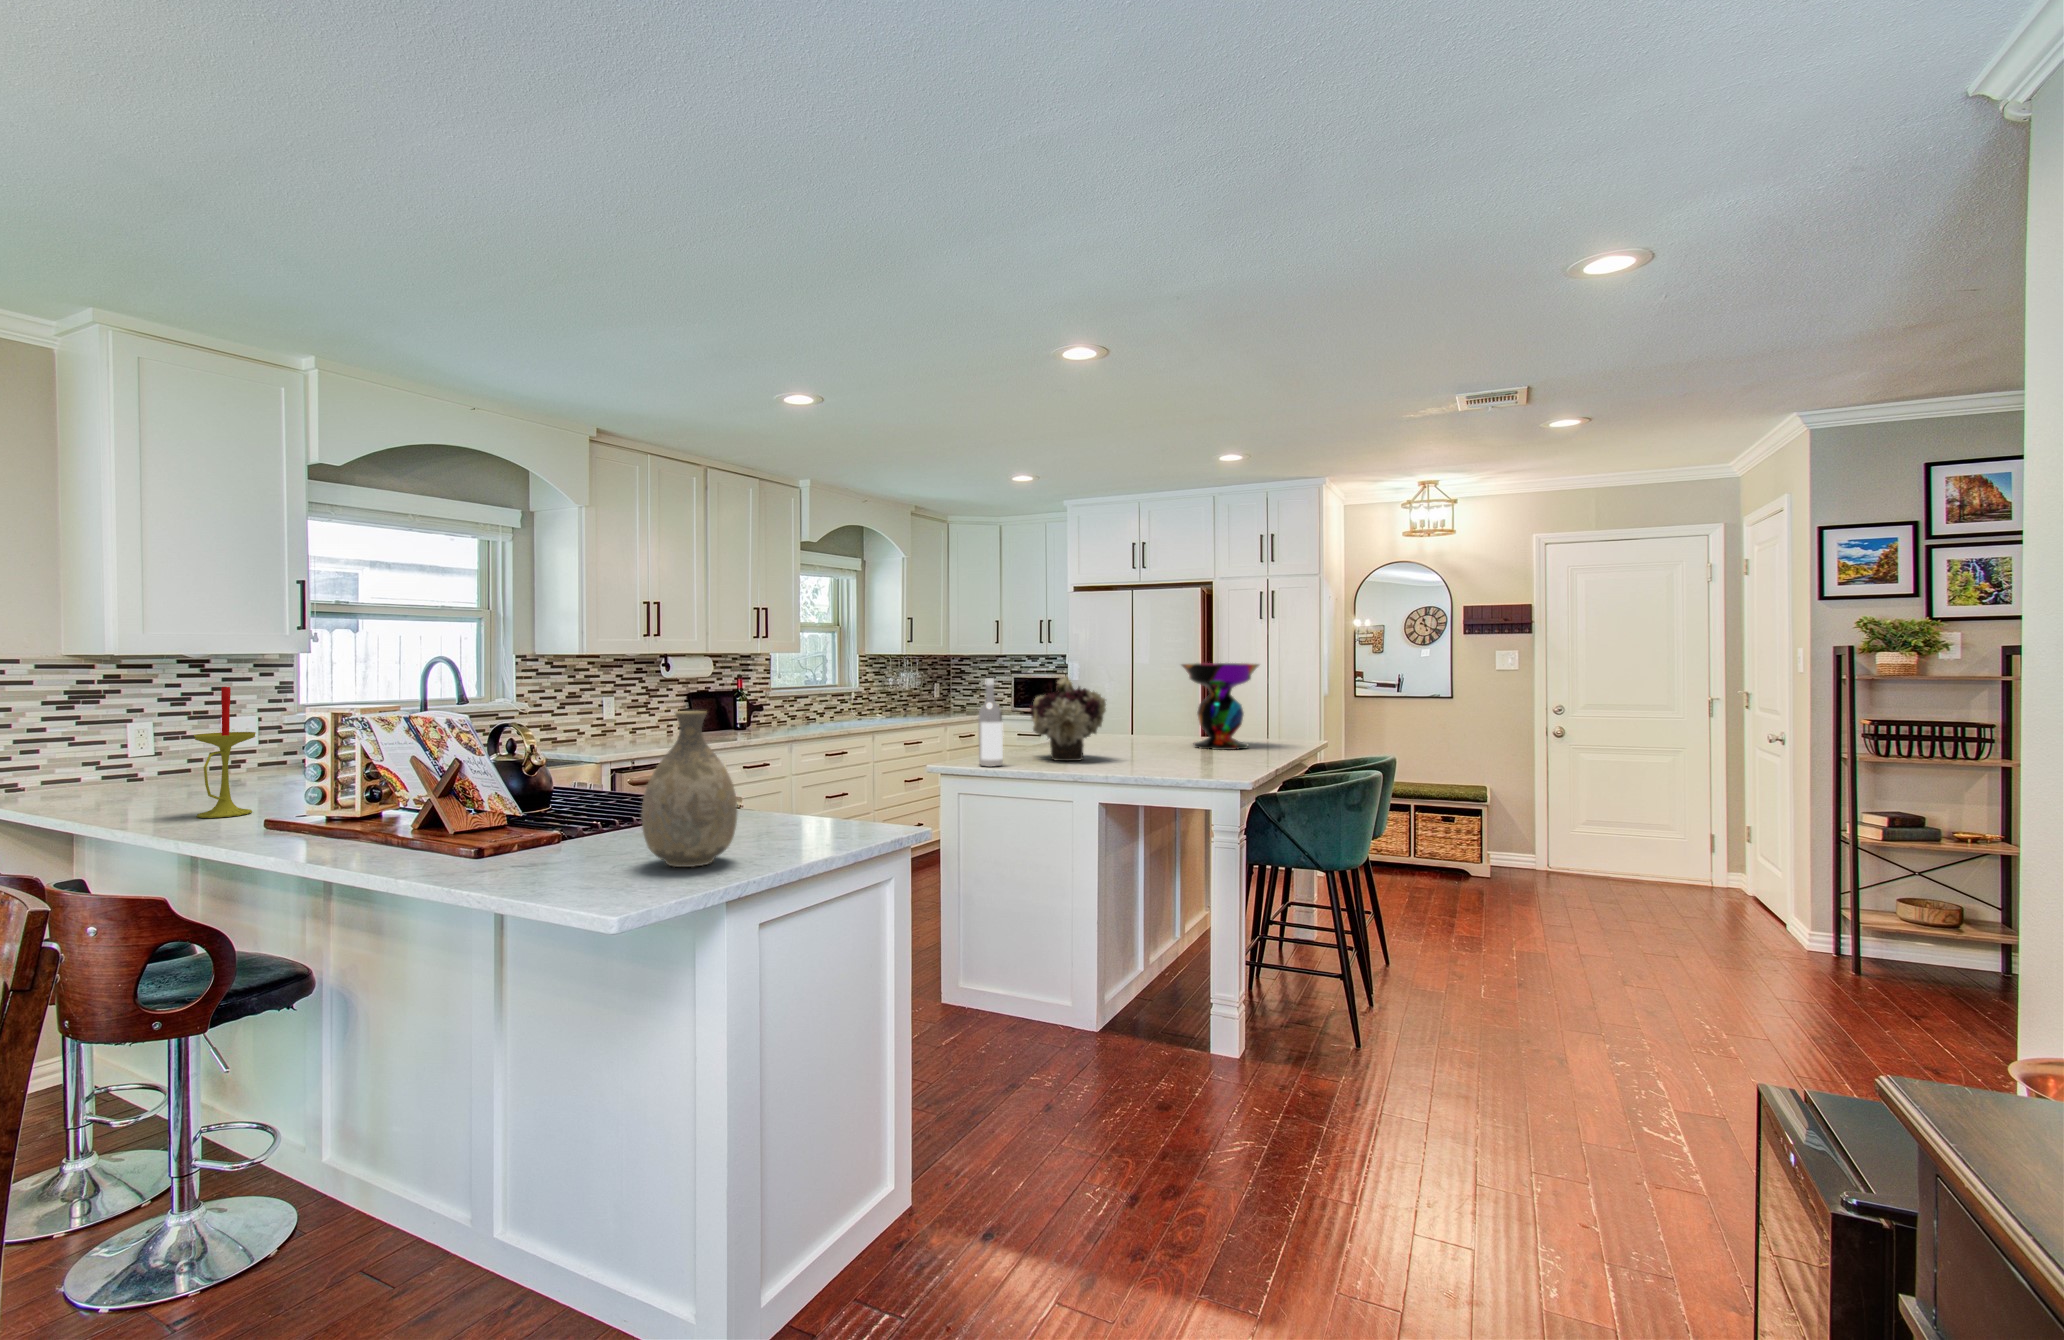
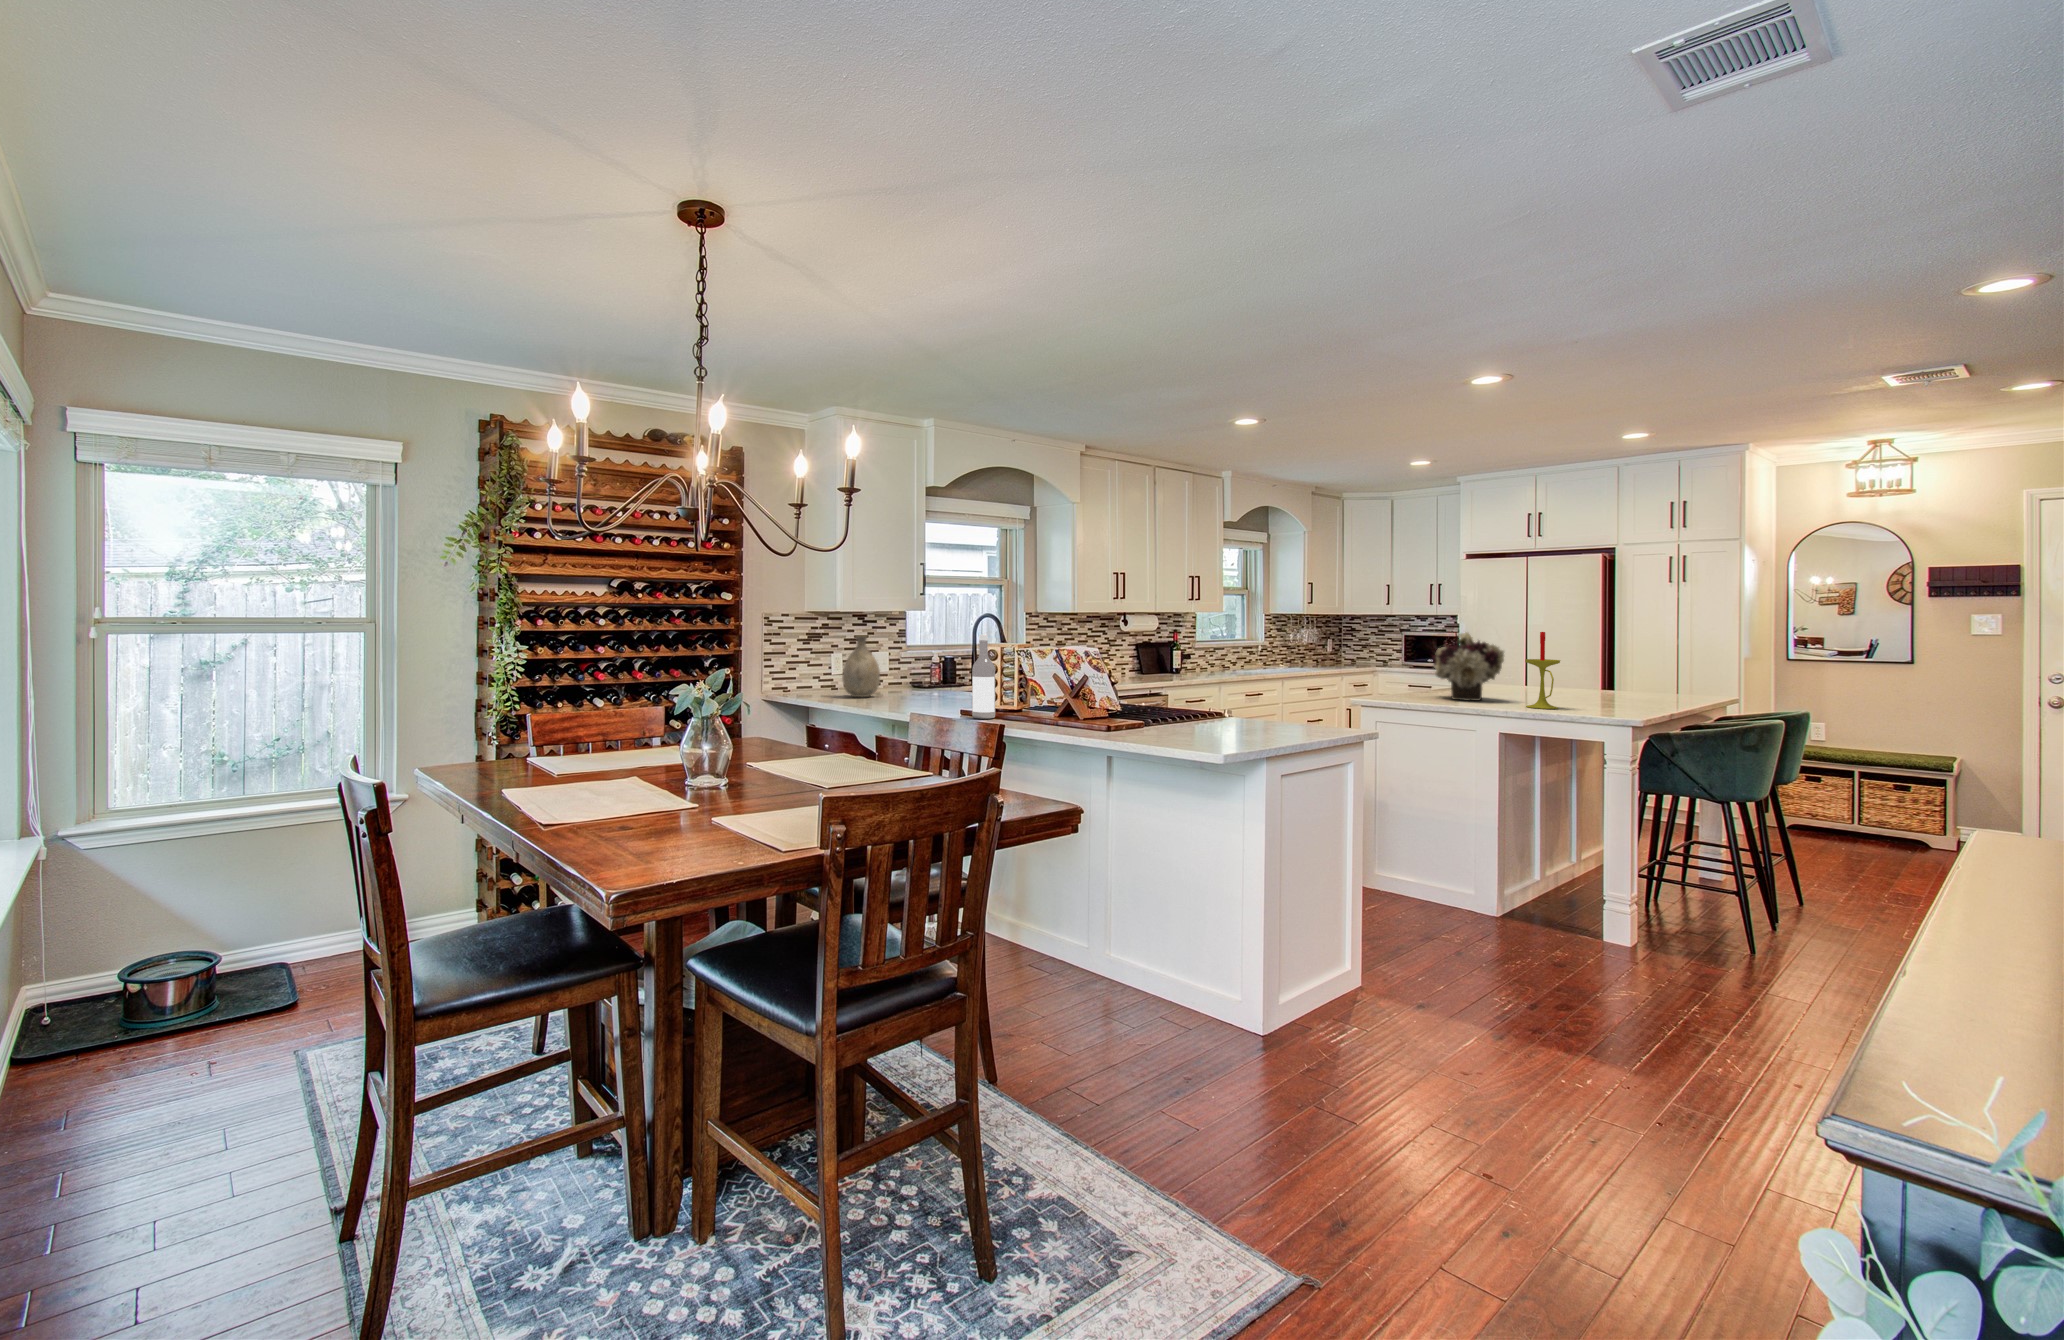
decorative bowl: present [1182,663,1259,750] -> none [1578,623,1665,699]
wine bottle: present [978,678,1003,767] -> present [972,634,995,719]
candle: present [194,687,256,818] -> present [1525,632,1560,709]
vase: present [641,711,737,867] -> present [842,635,880,697]

